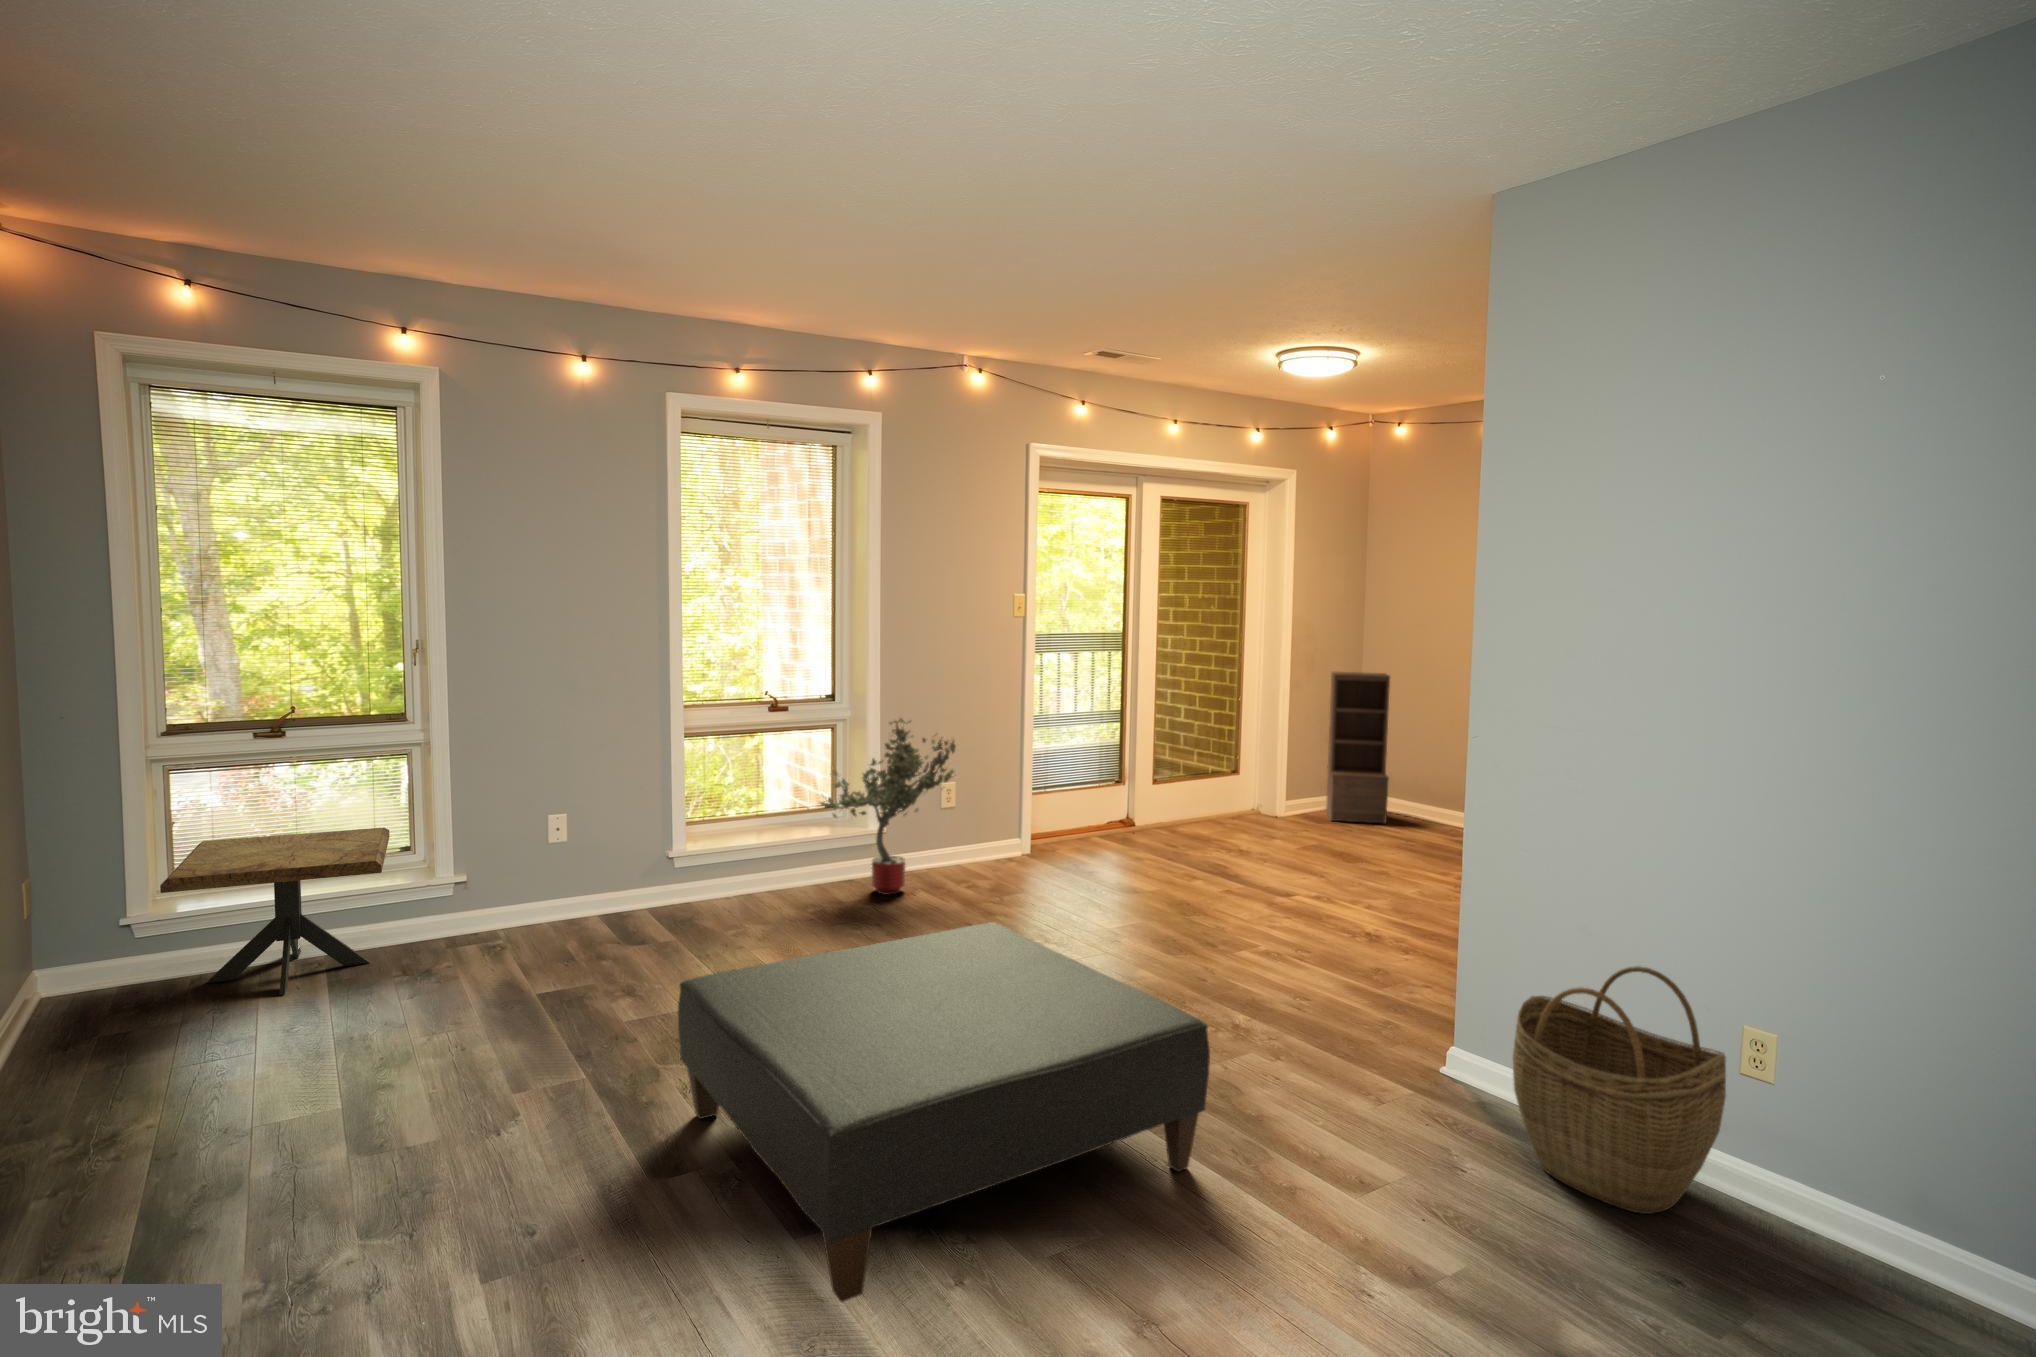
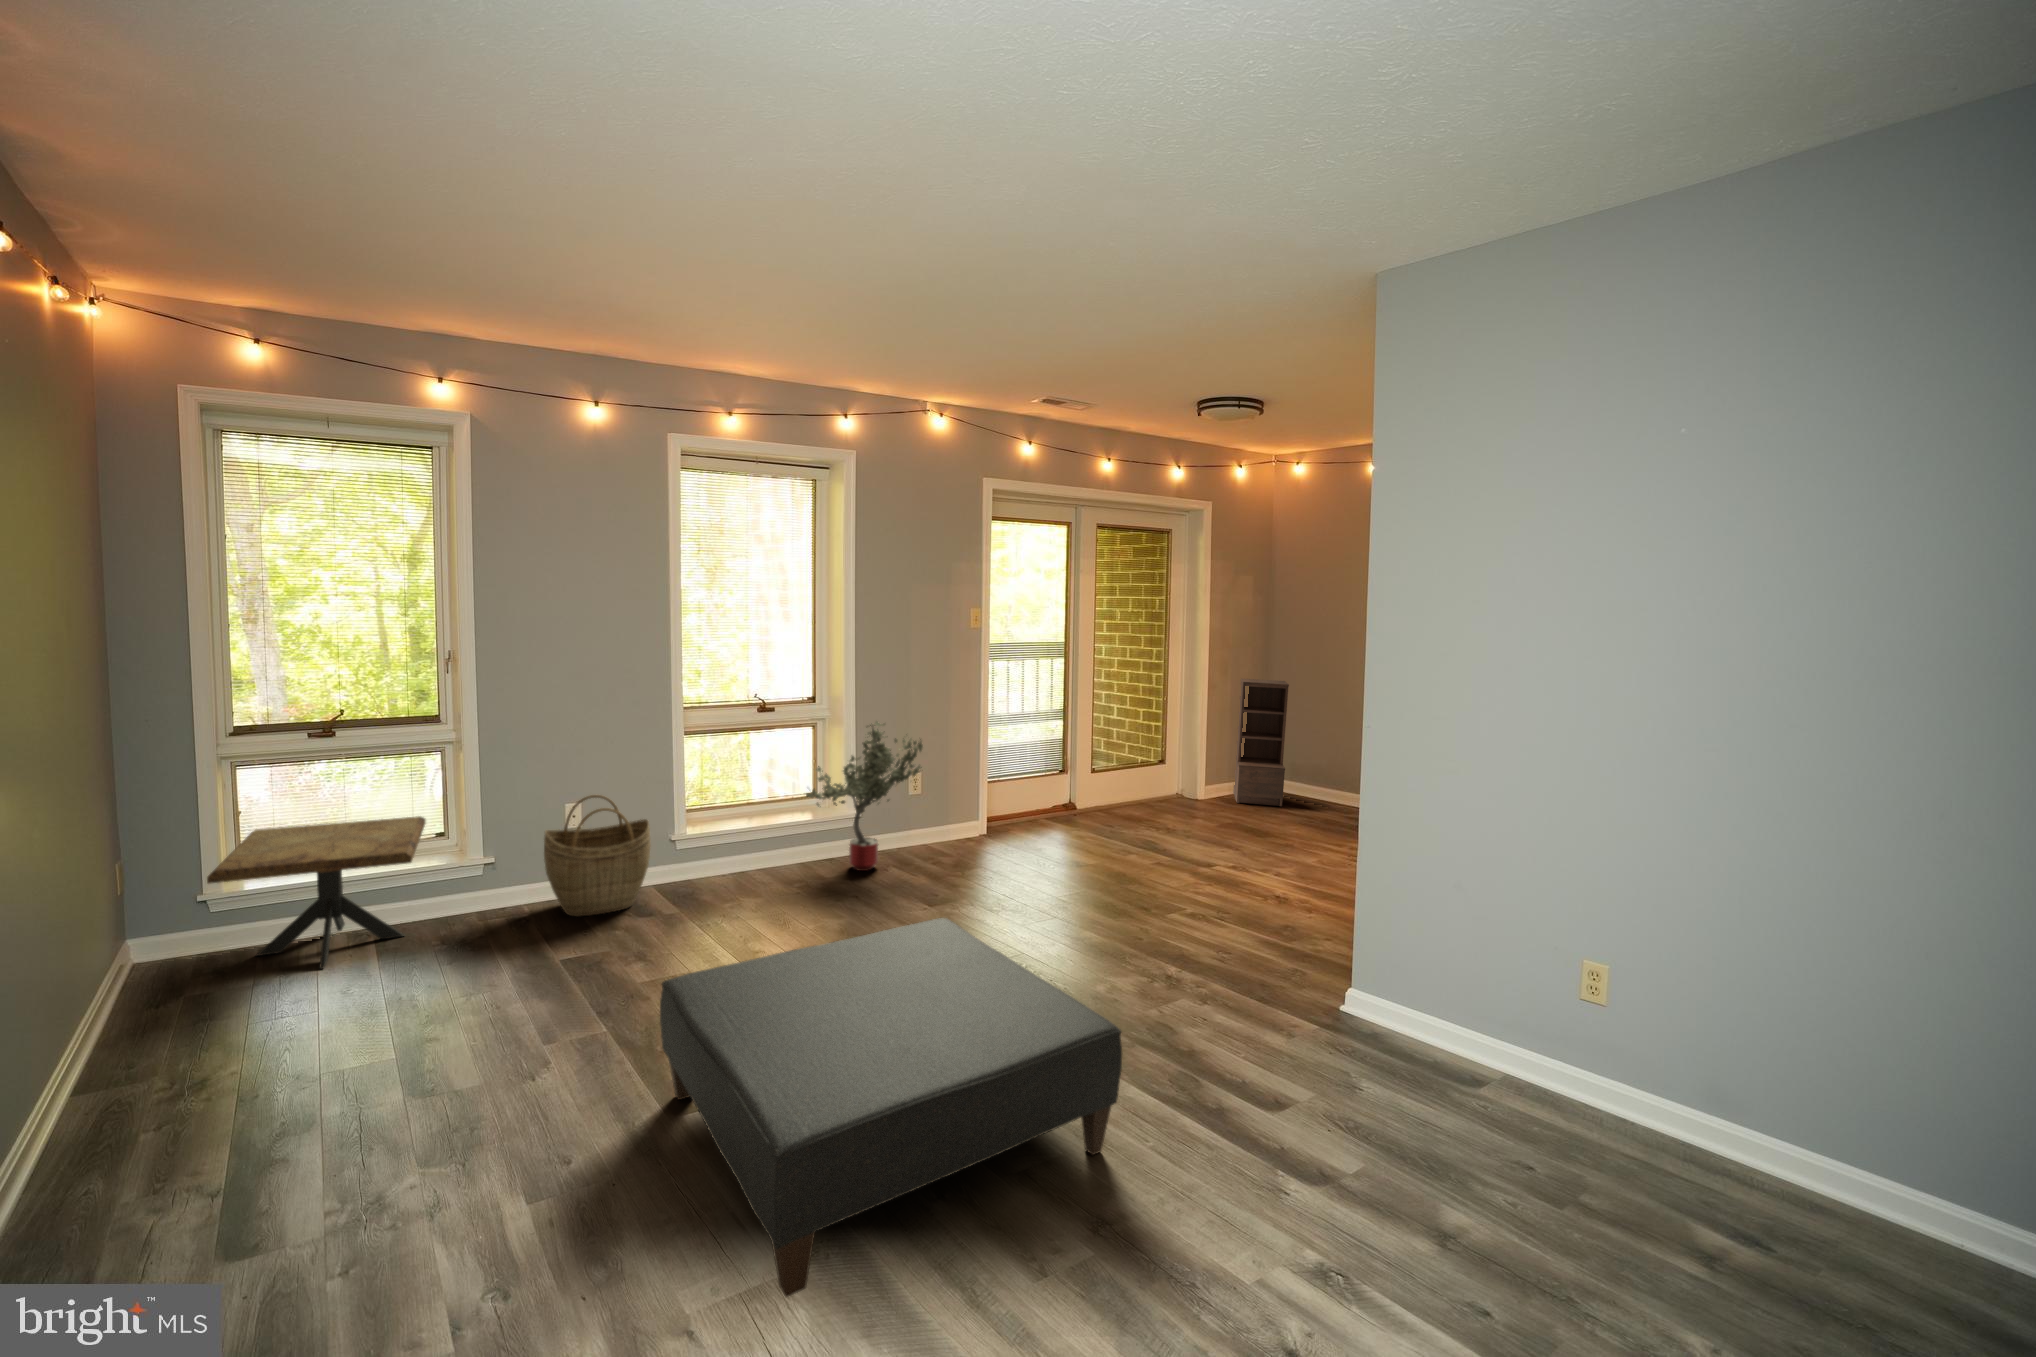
woven basket: present [1513,966,1726,1214] -> present [544,795,651,917]

